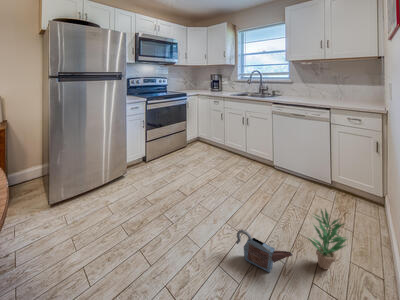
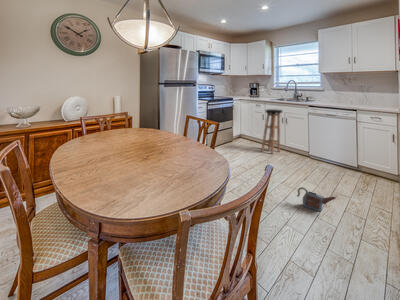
bar stool: none [217,106,242,163] -> present [261,109,282,154]
potted plant: present [309,209,347,269] -> none [343,172,371,211]

